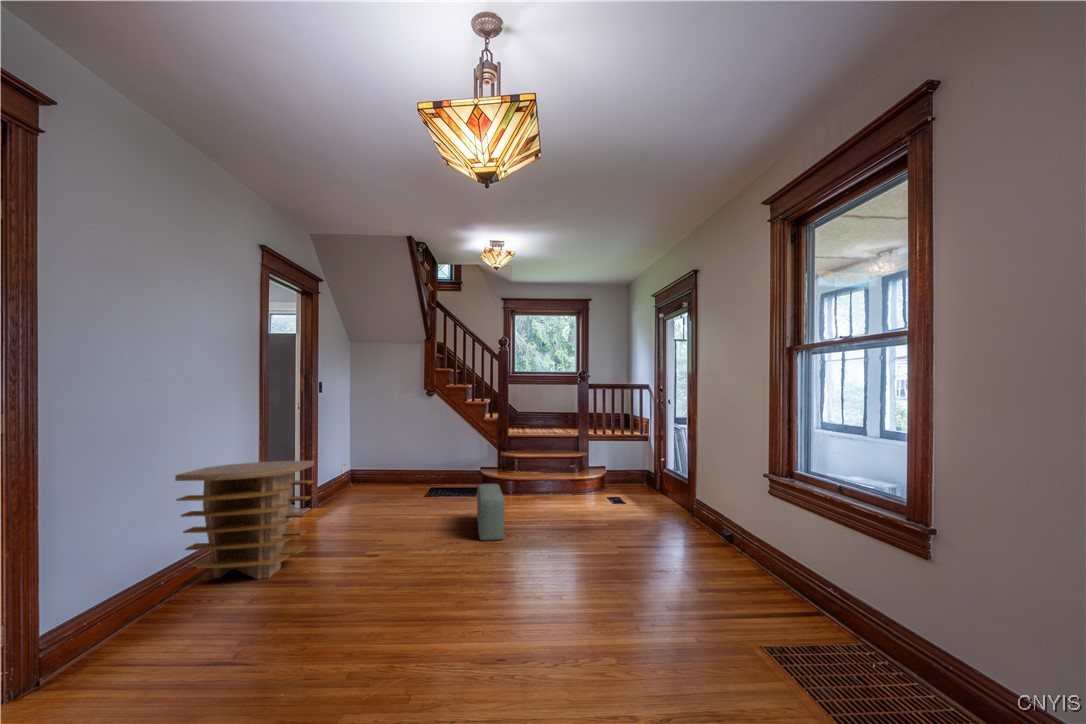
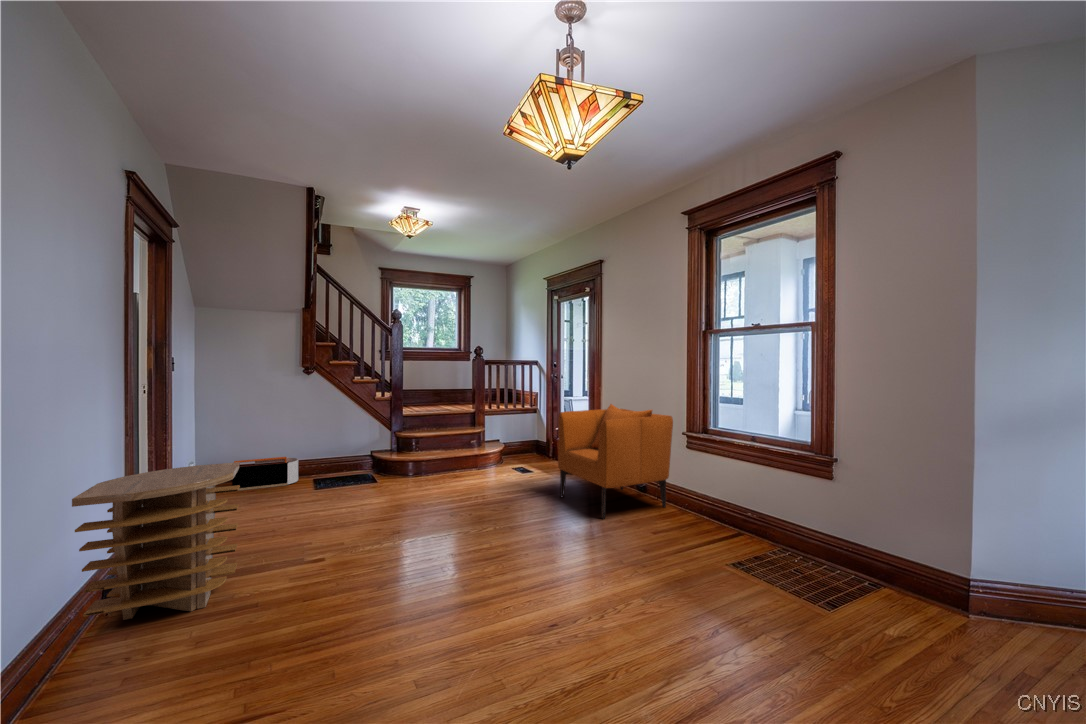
armchair: none [636,426,762,552] -> present [558,404,673,519]
storage bin: none [358,469,413,495] -> present [232,457,298,491]
pouf: present [477,484,504,540] -> none [403,469,447,528]

